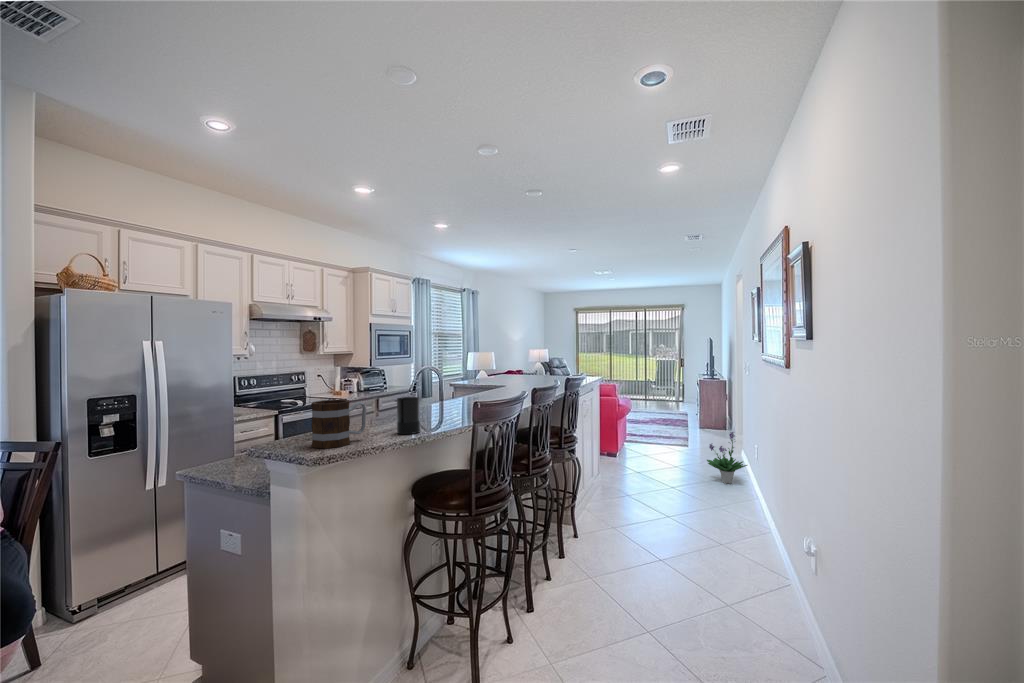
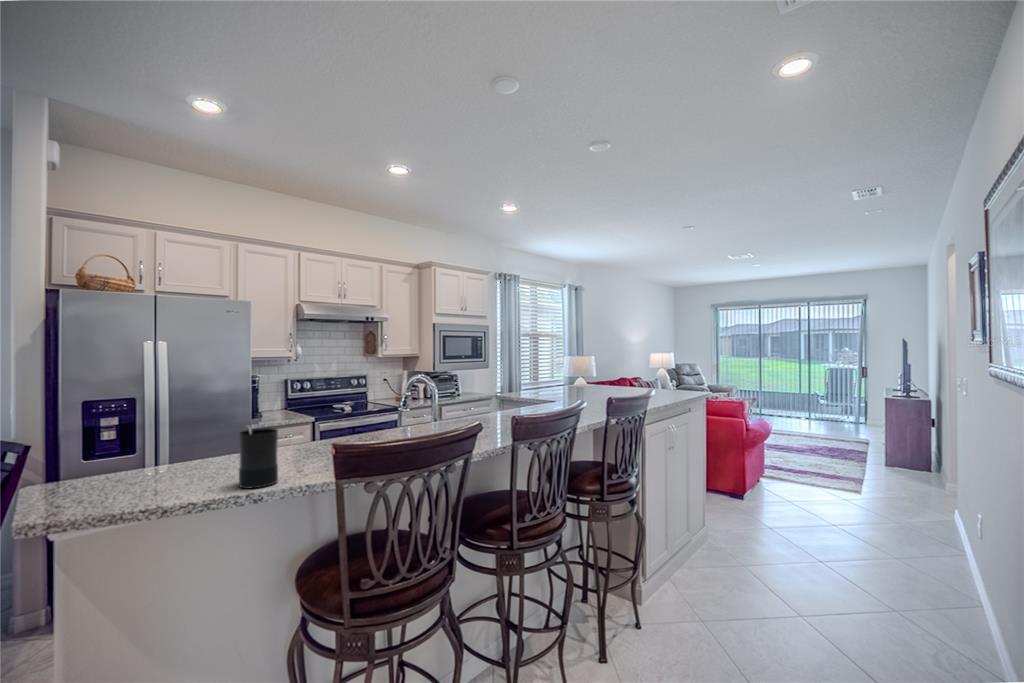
mug: present [311,400,366,448] -> none [74,431,178,509]
potted plant: present [707,432,747,484] -> none [883,487,963,568]

